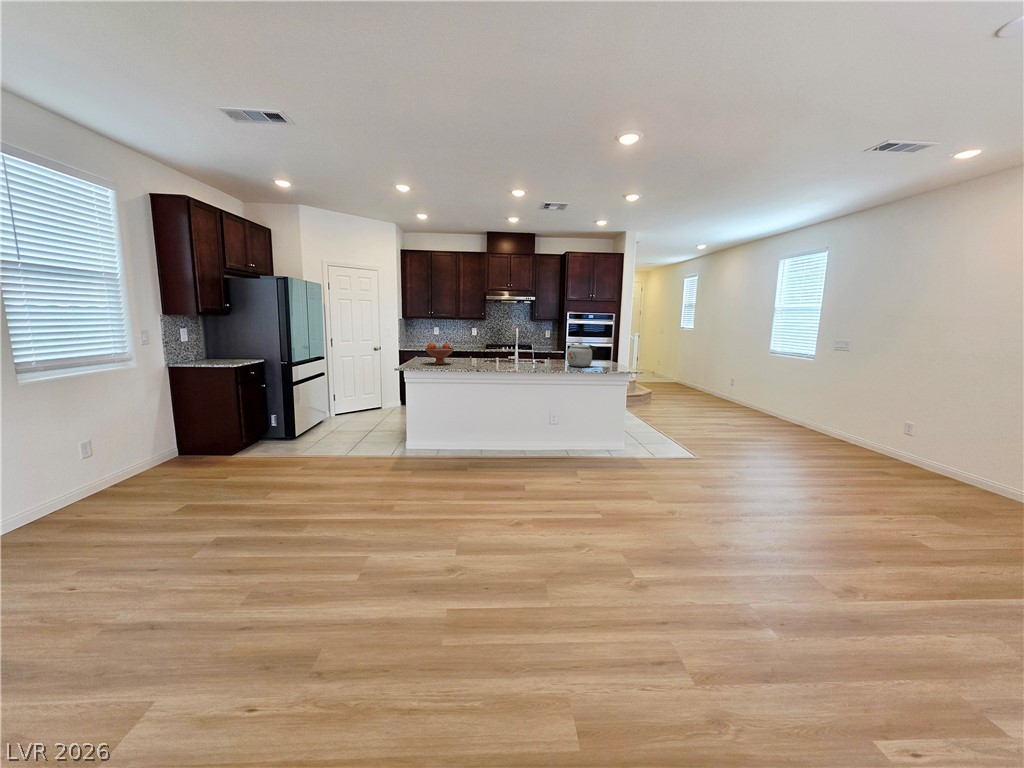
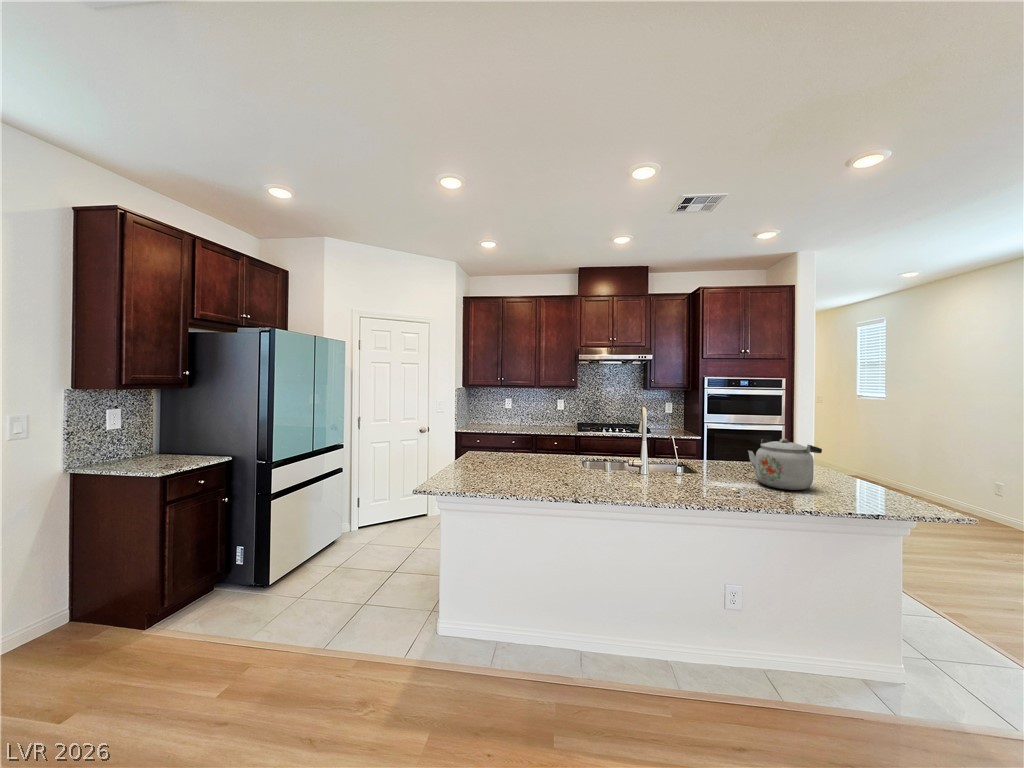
fruit bowl: present [425,342,454,364] -> none [482,433,534,474]

